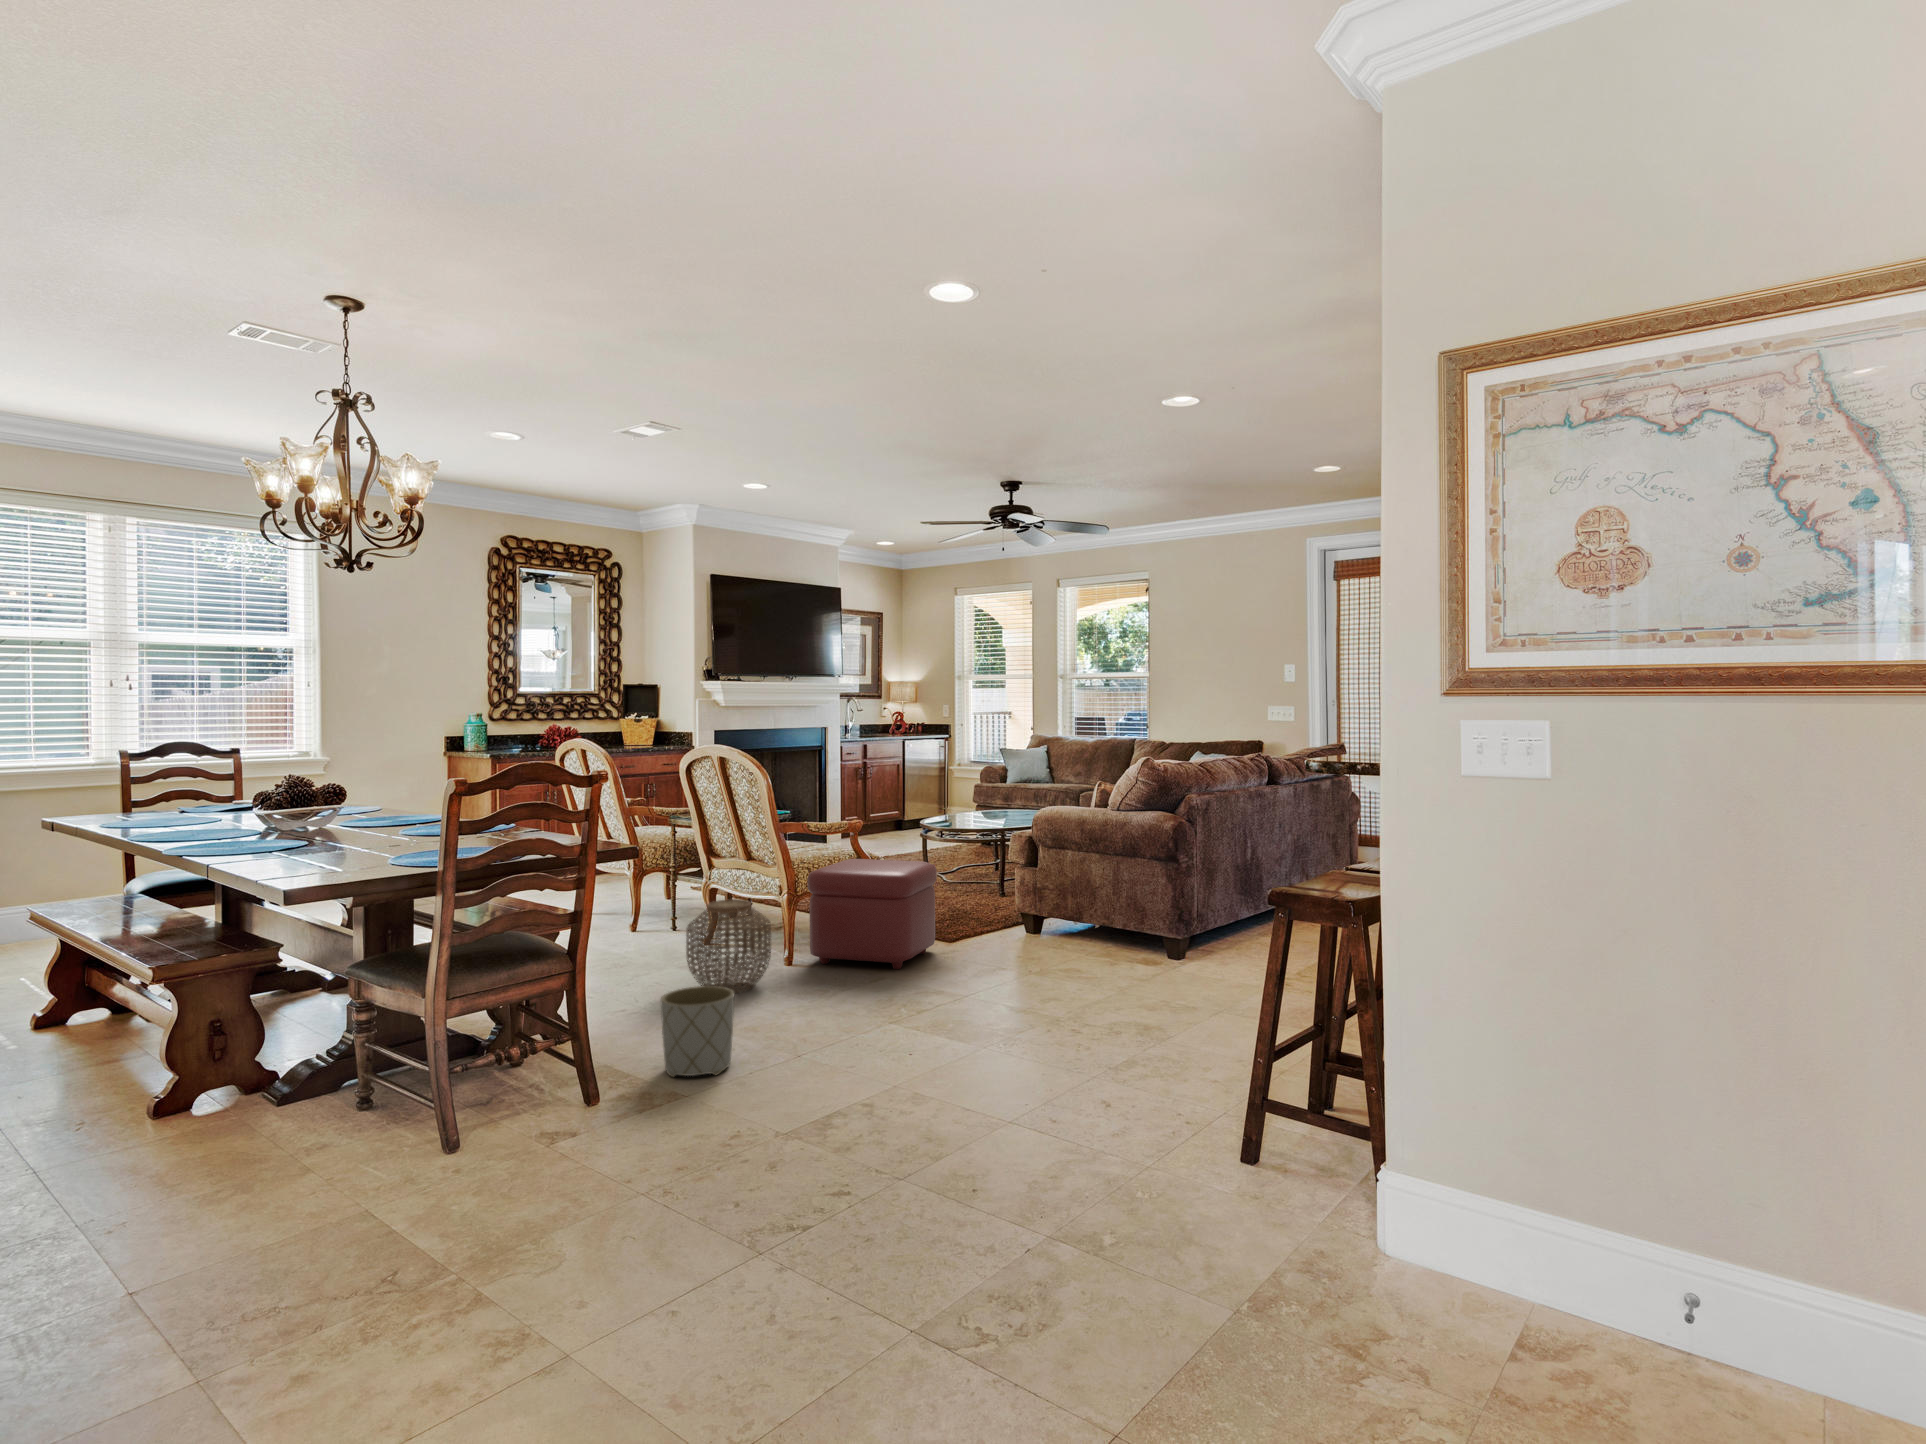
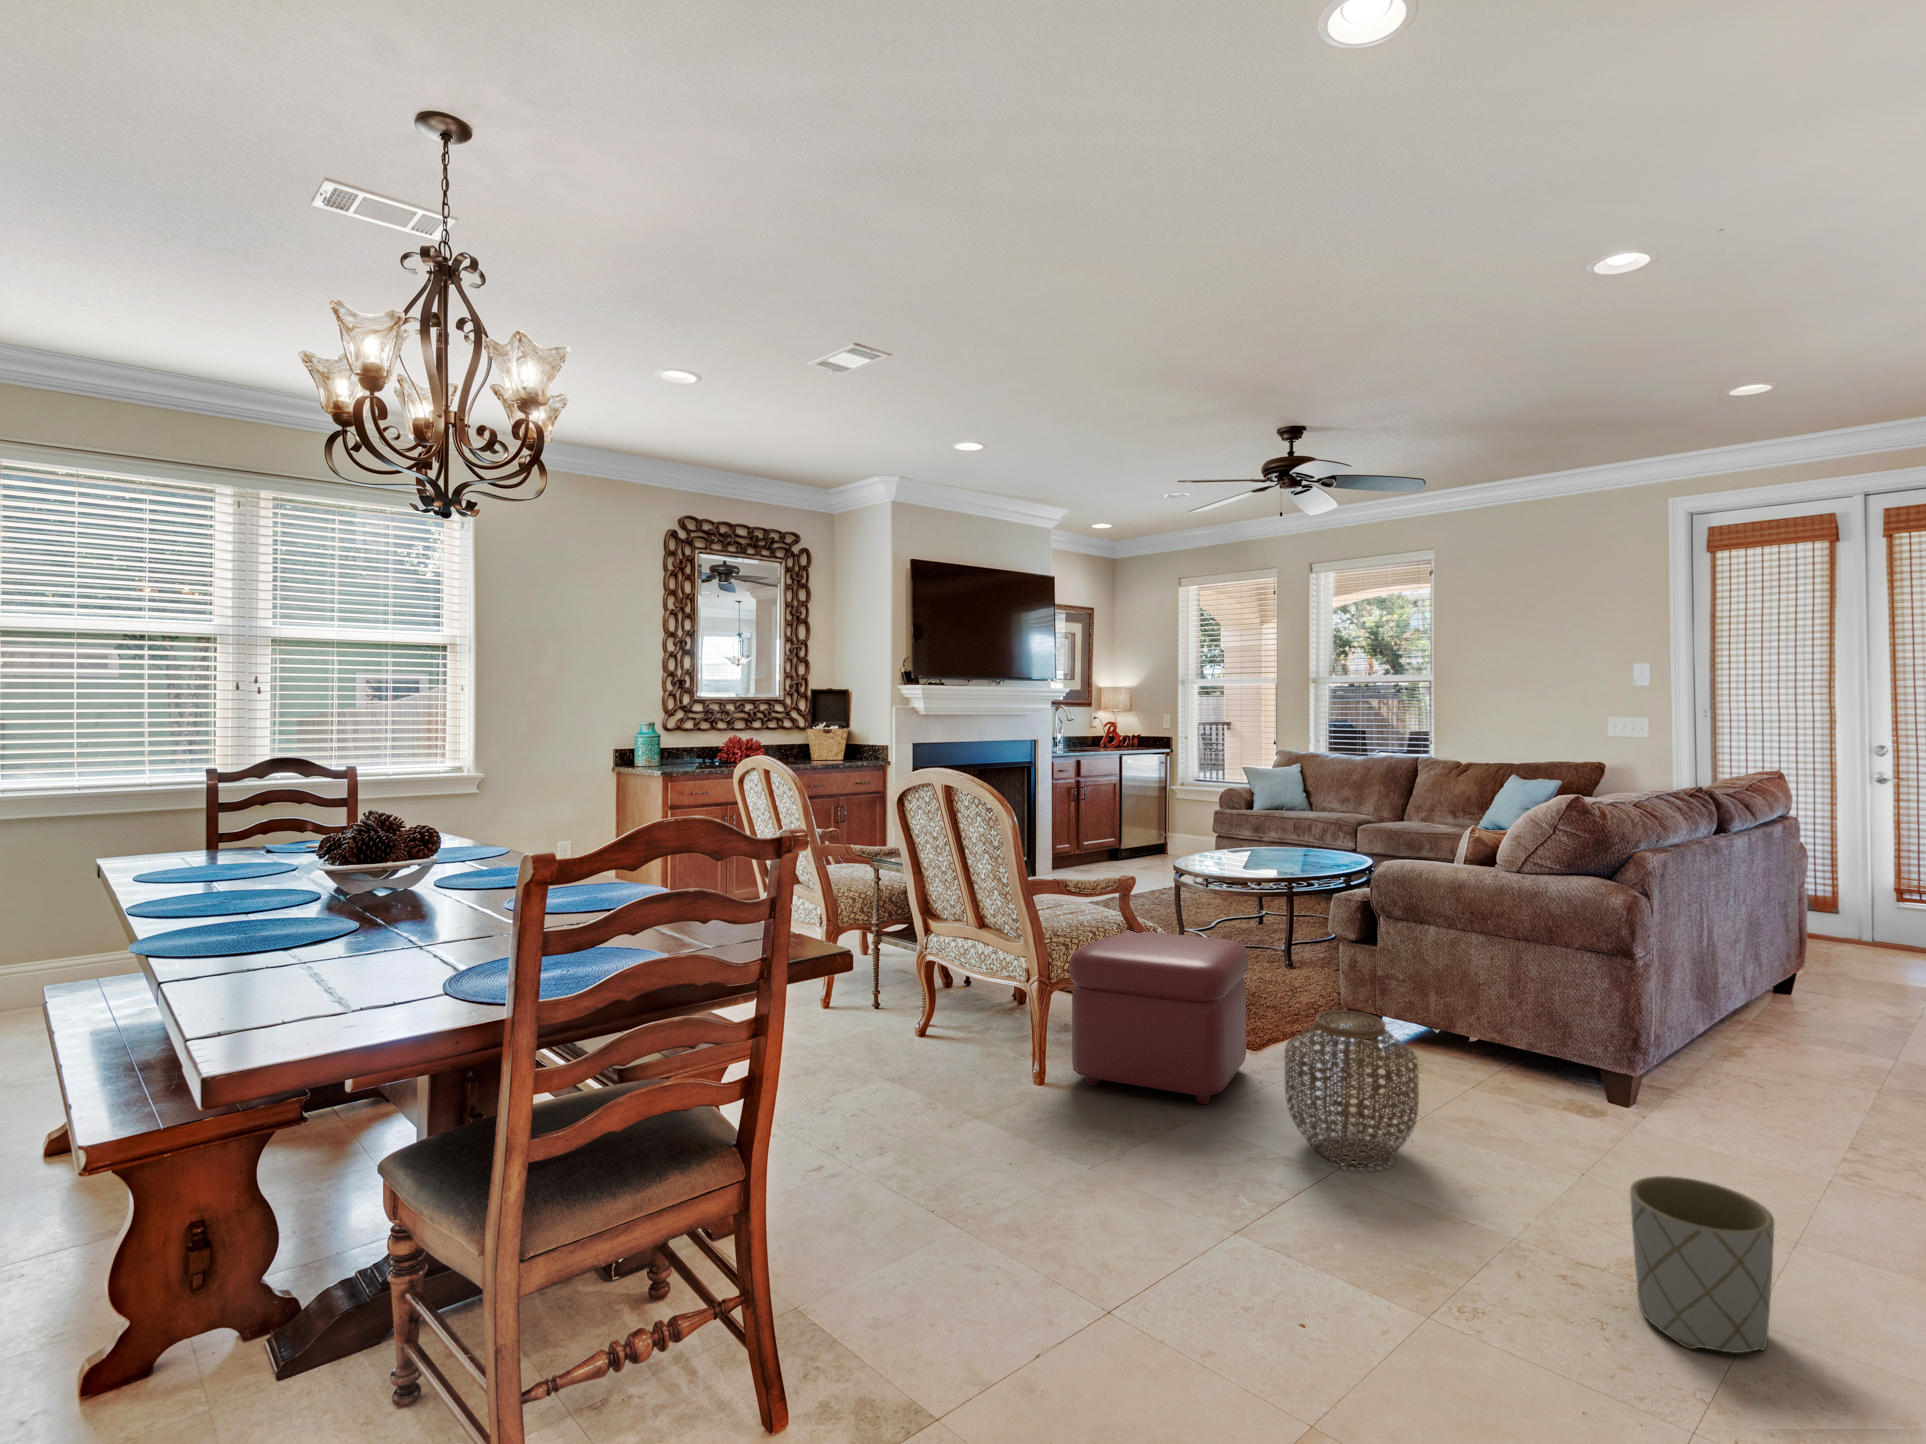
woven basket: present [686,899,771,993] -> present [1285,1010,1419,1165]
planter: present [661,986,734,1077] -> present [1630,1176,1774,1353]

